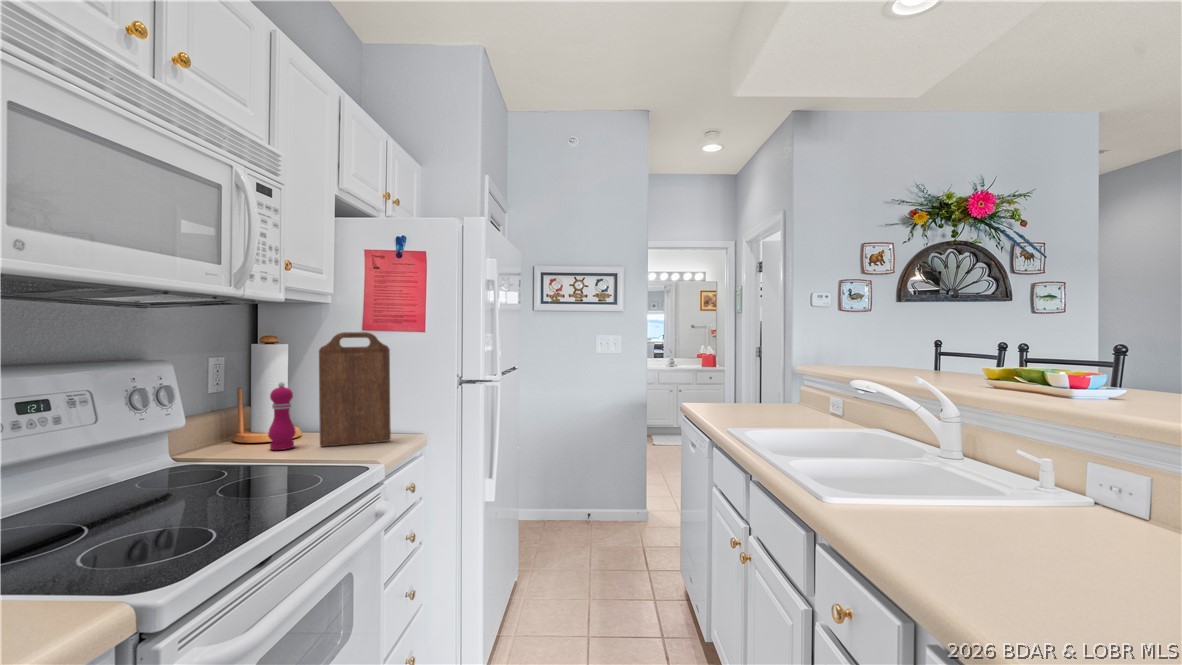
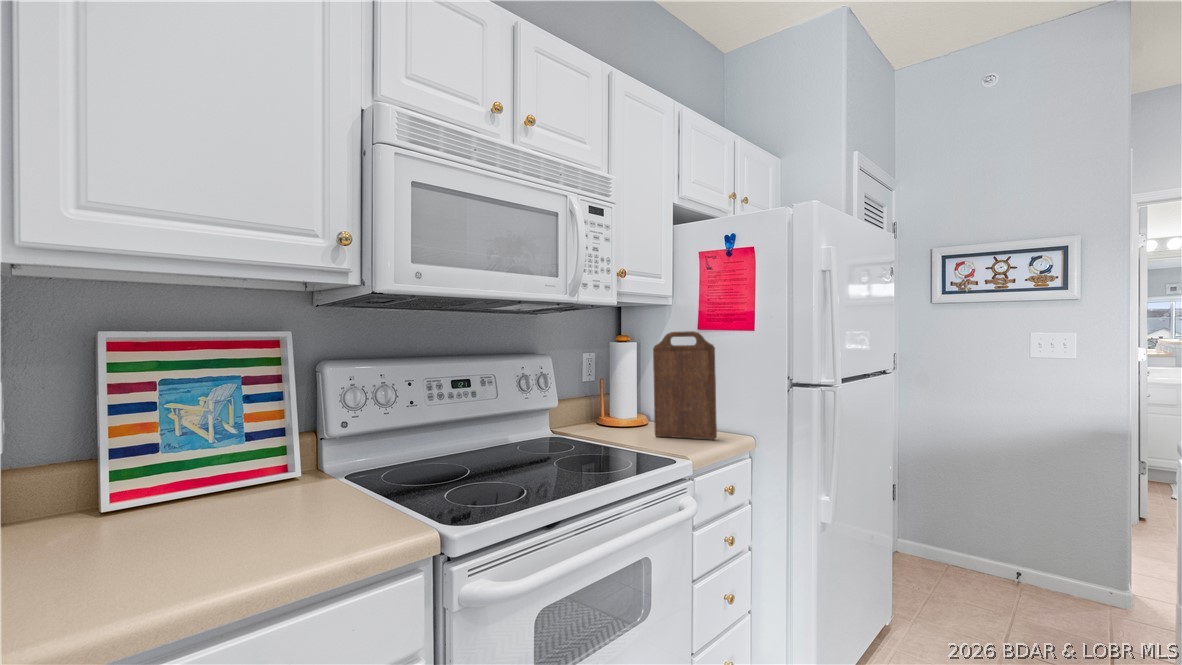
pepper mill: present [268,382,296,450] -> none [616,376,637,435]

